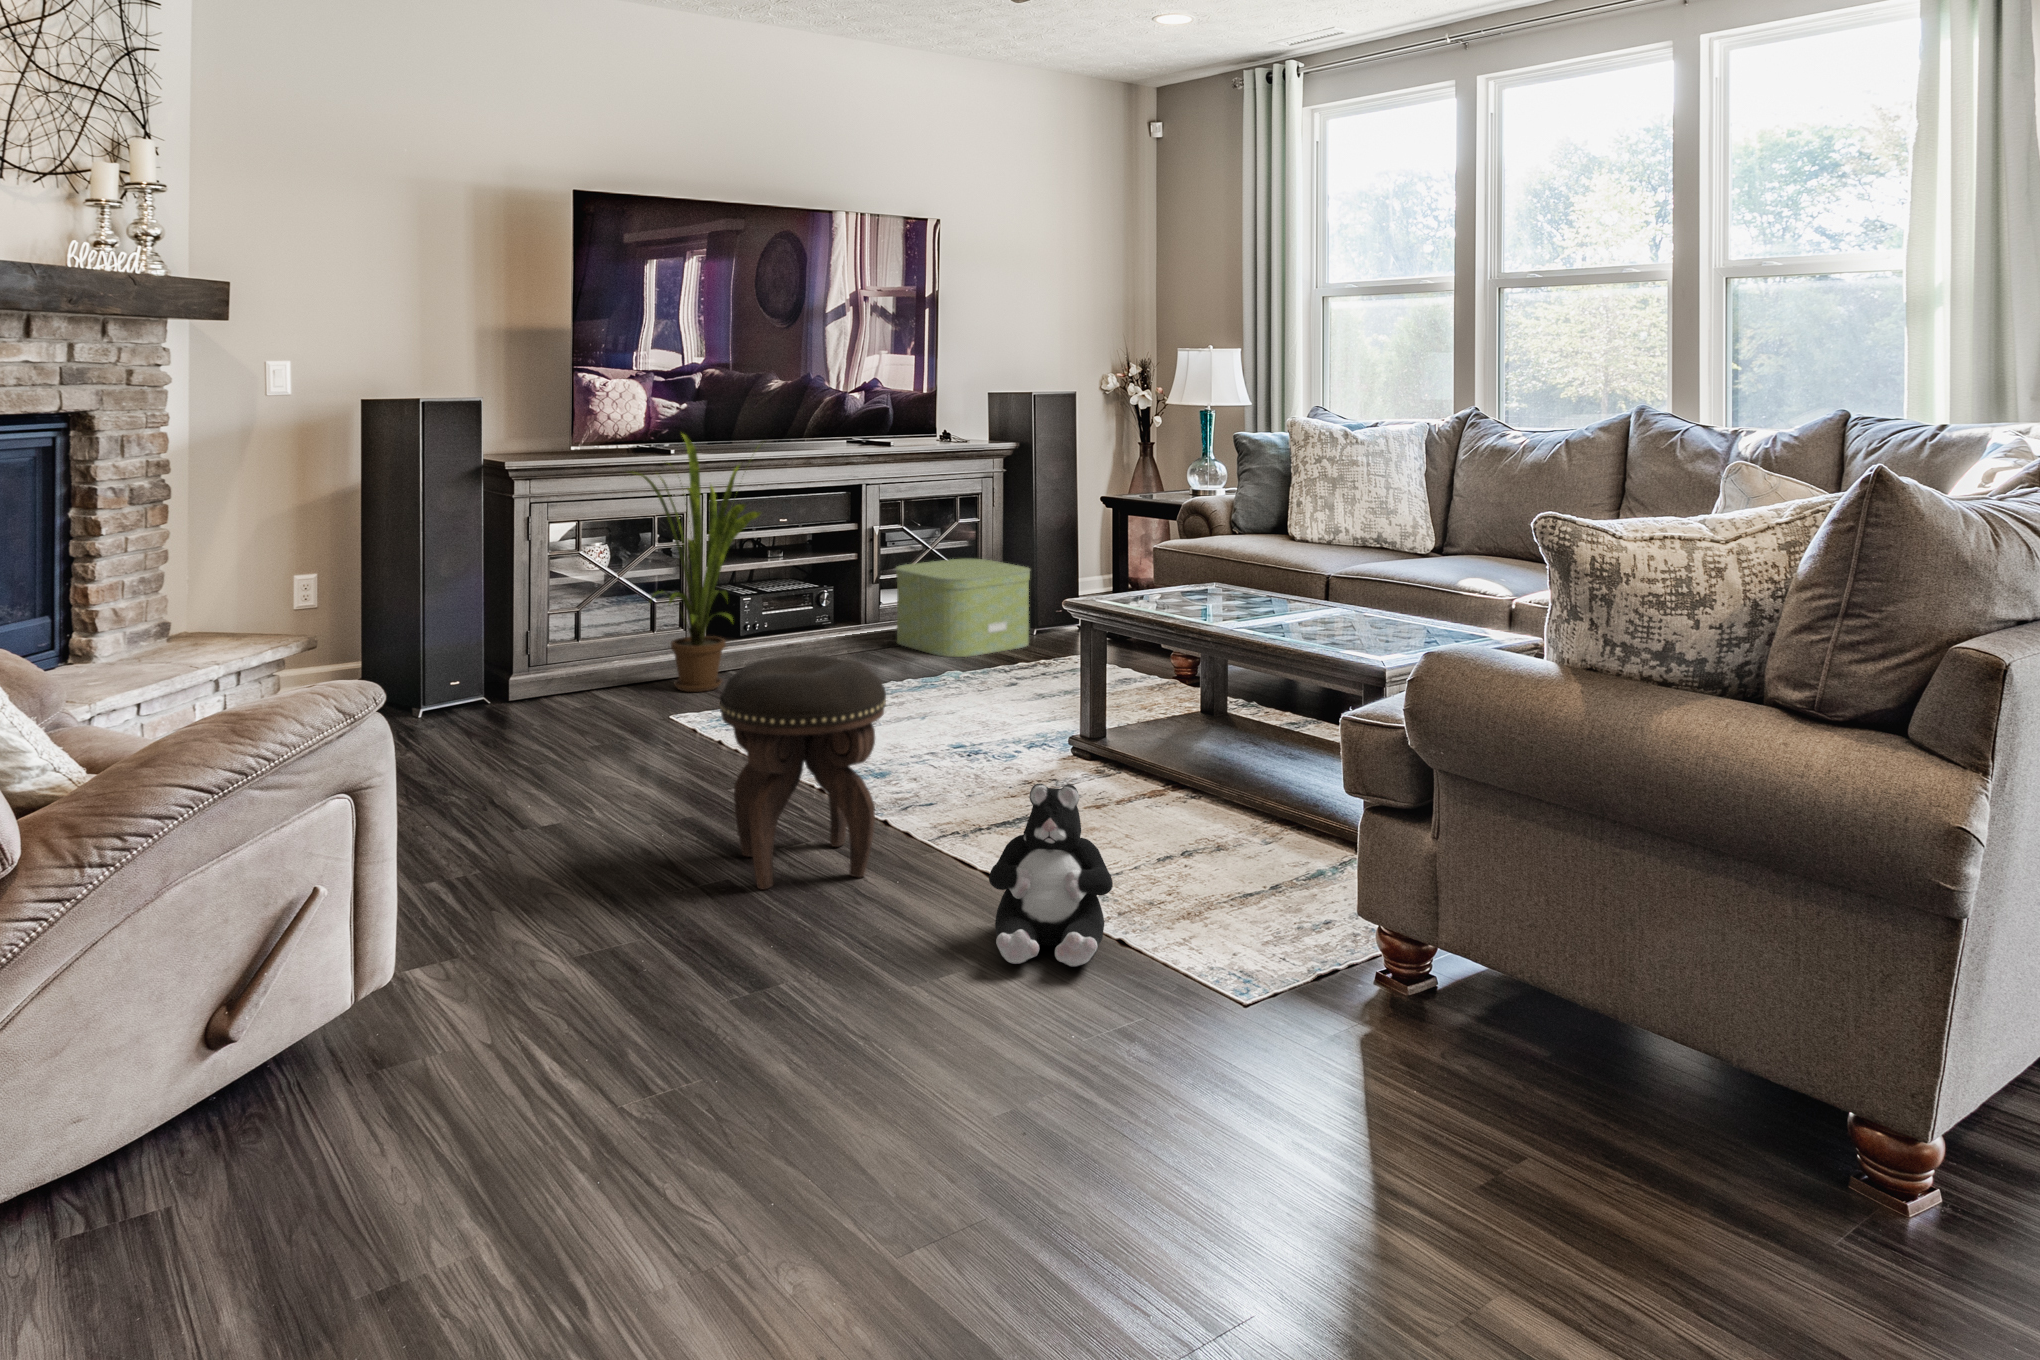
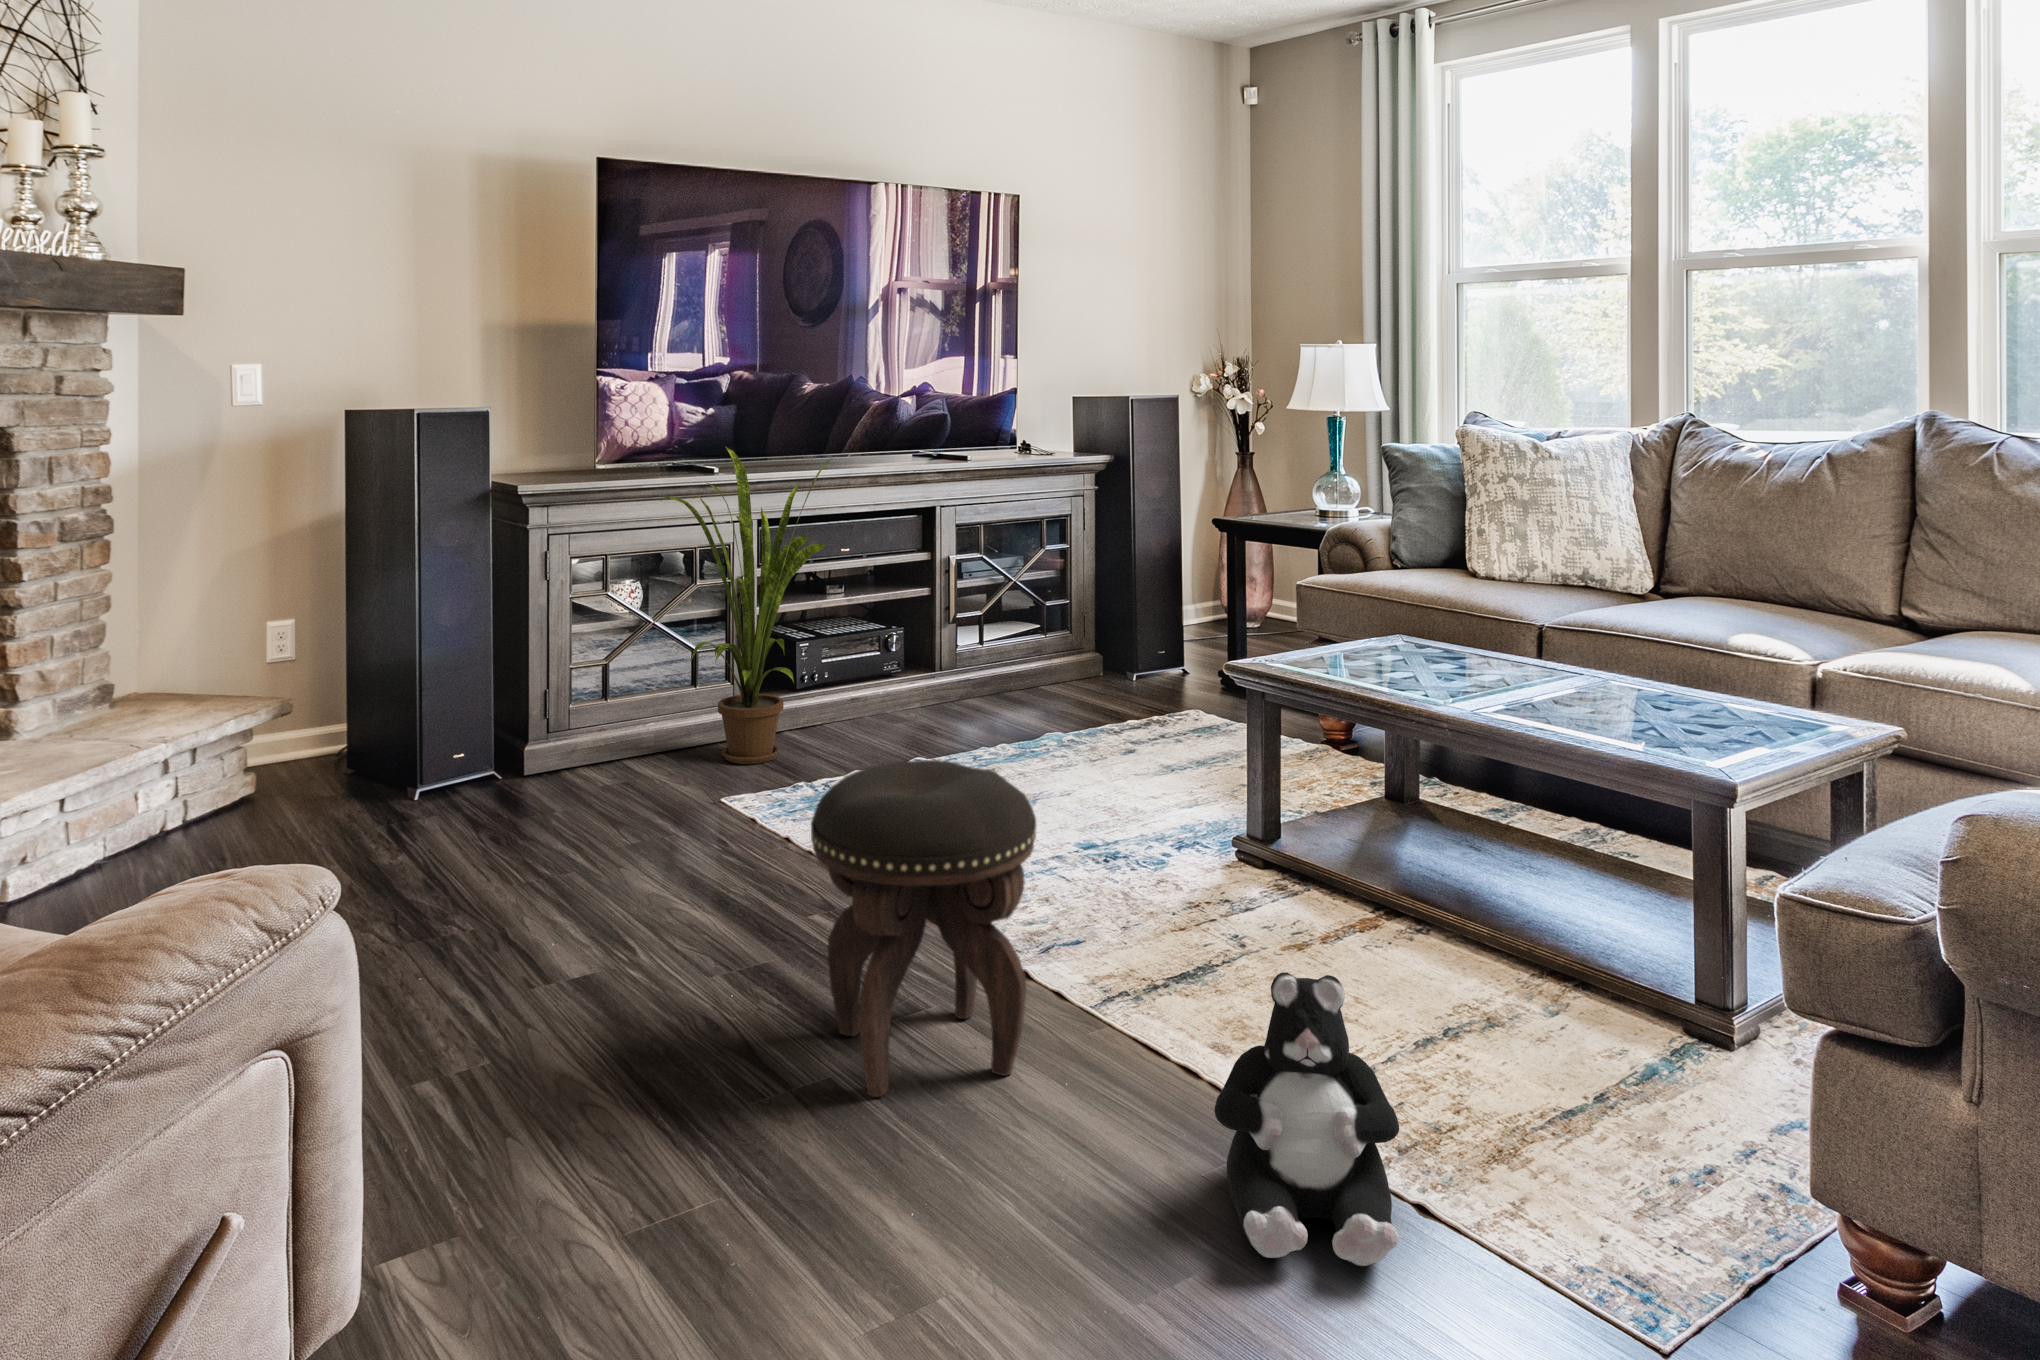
storage box: present [896,559,1030,657] -> none [976,593,1137,714]

